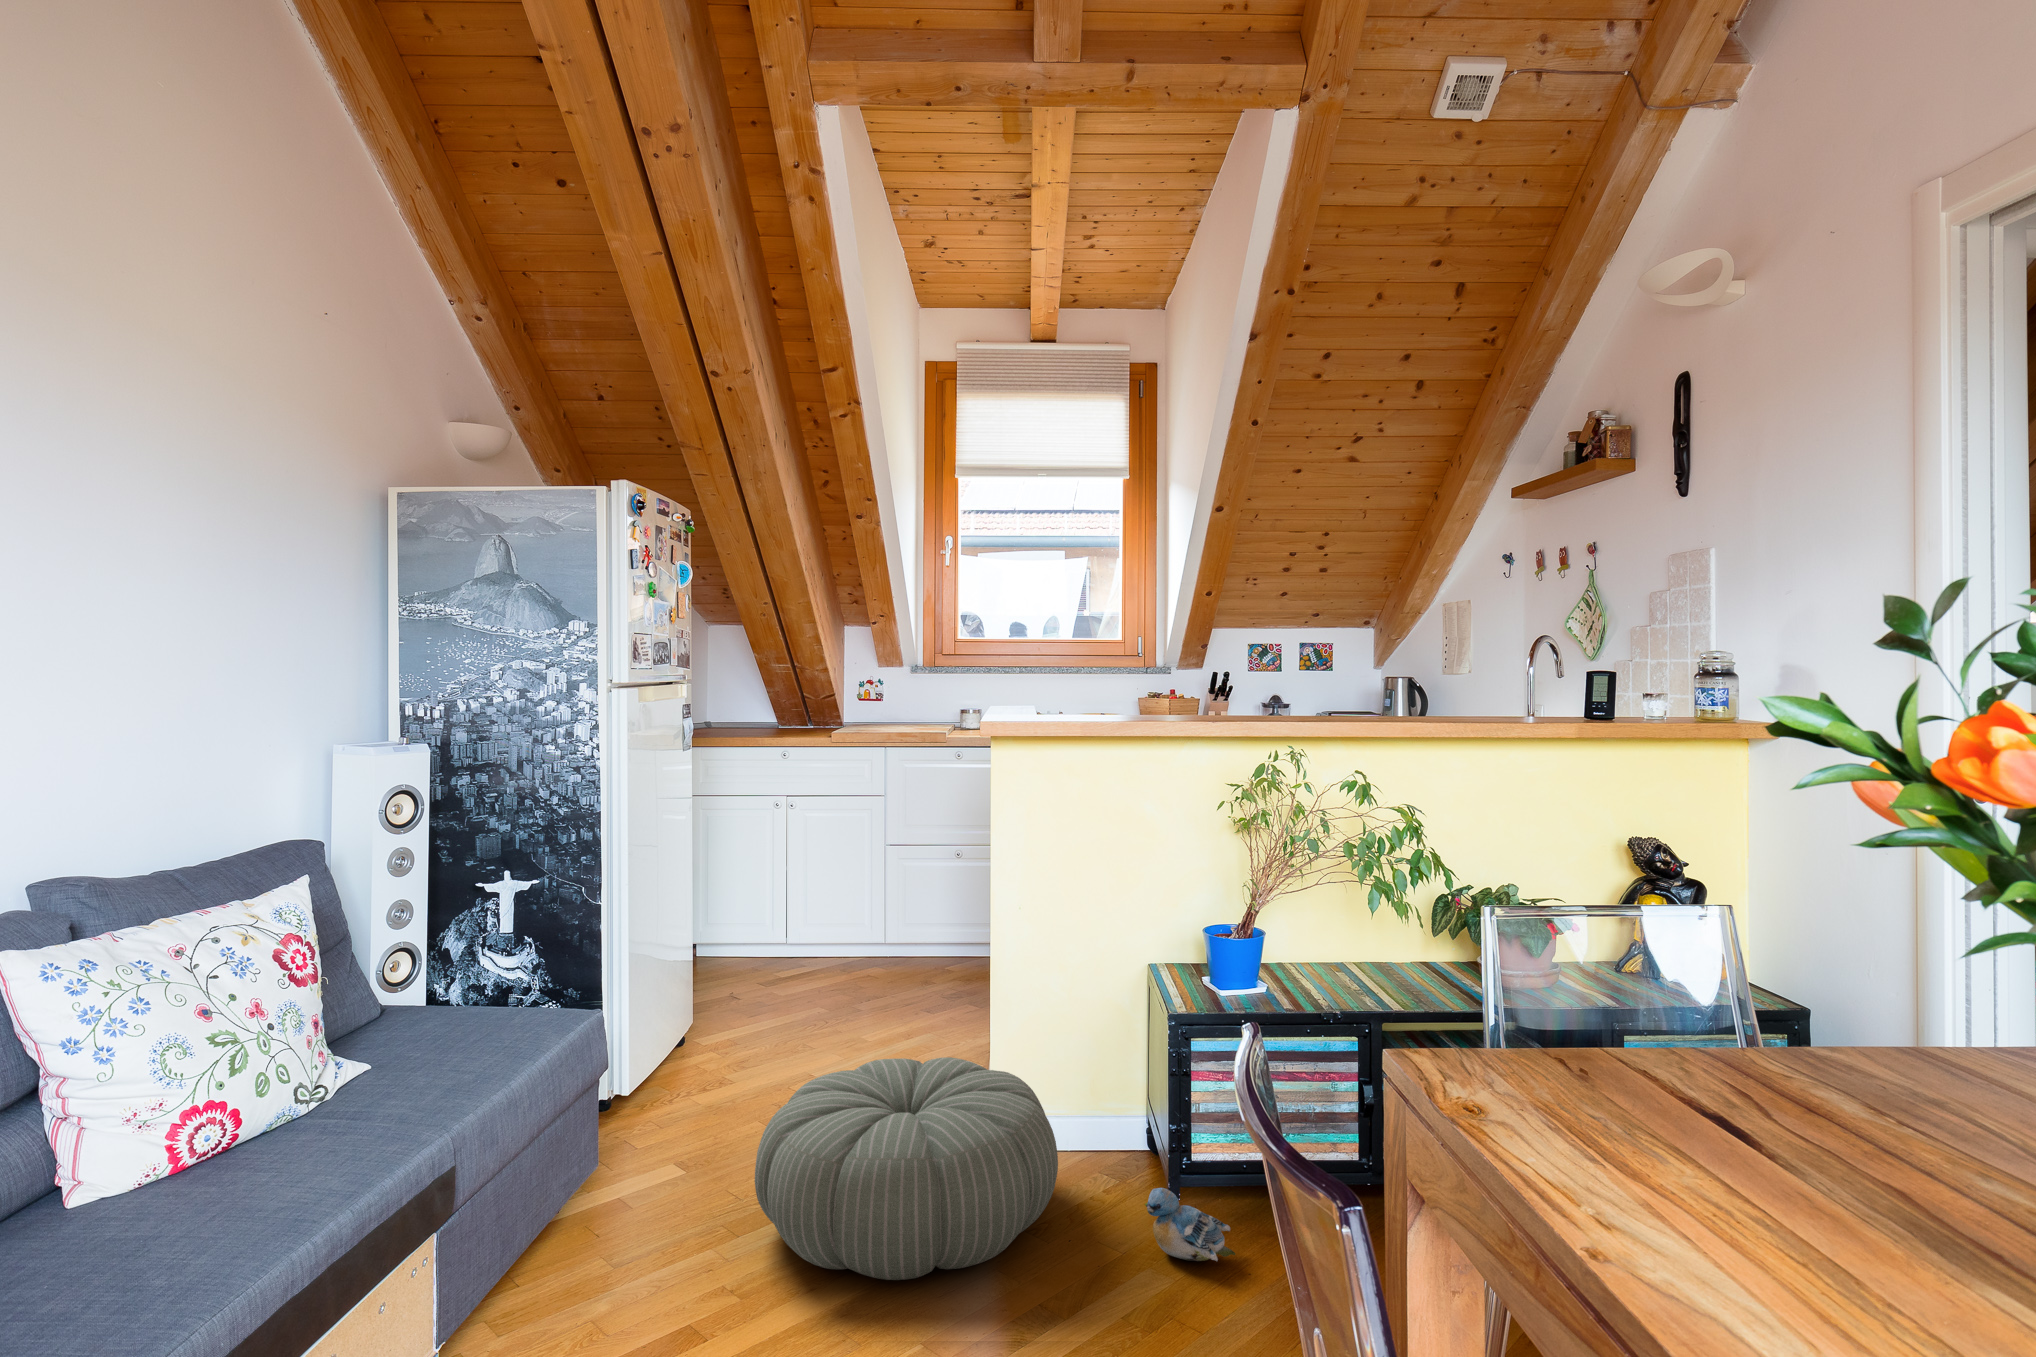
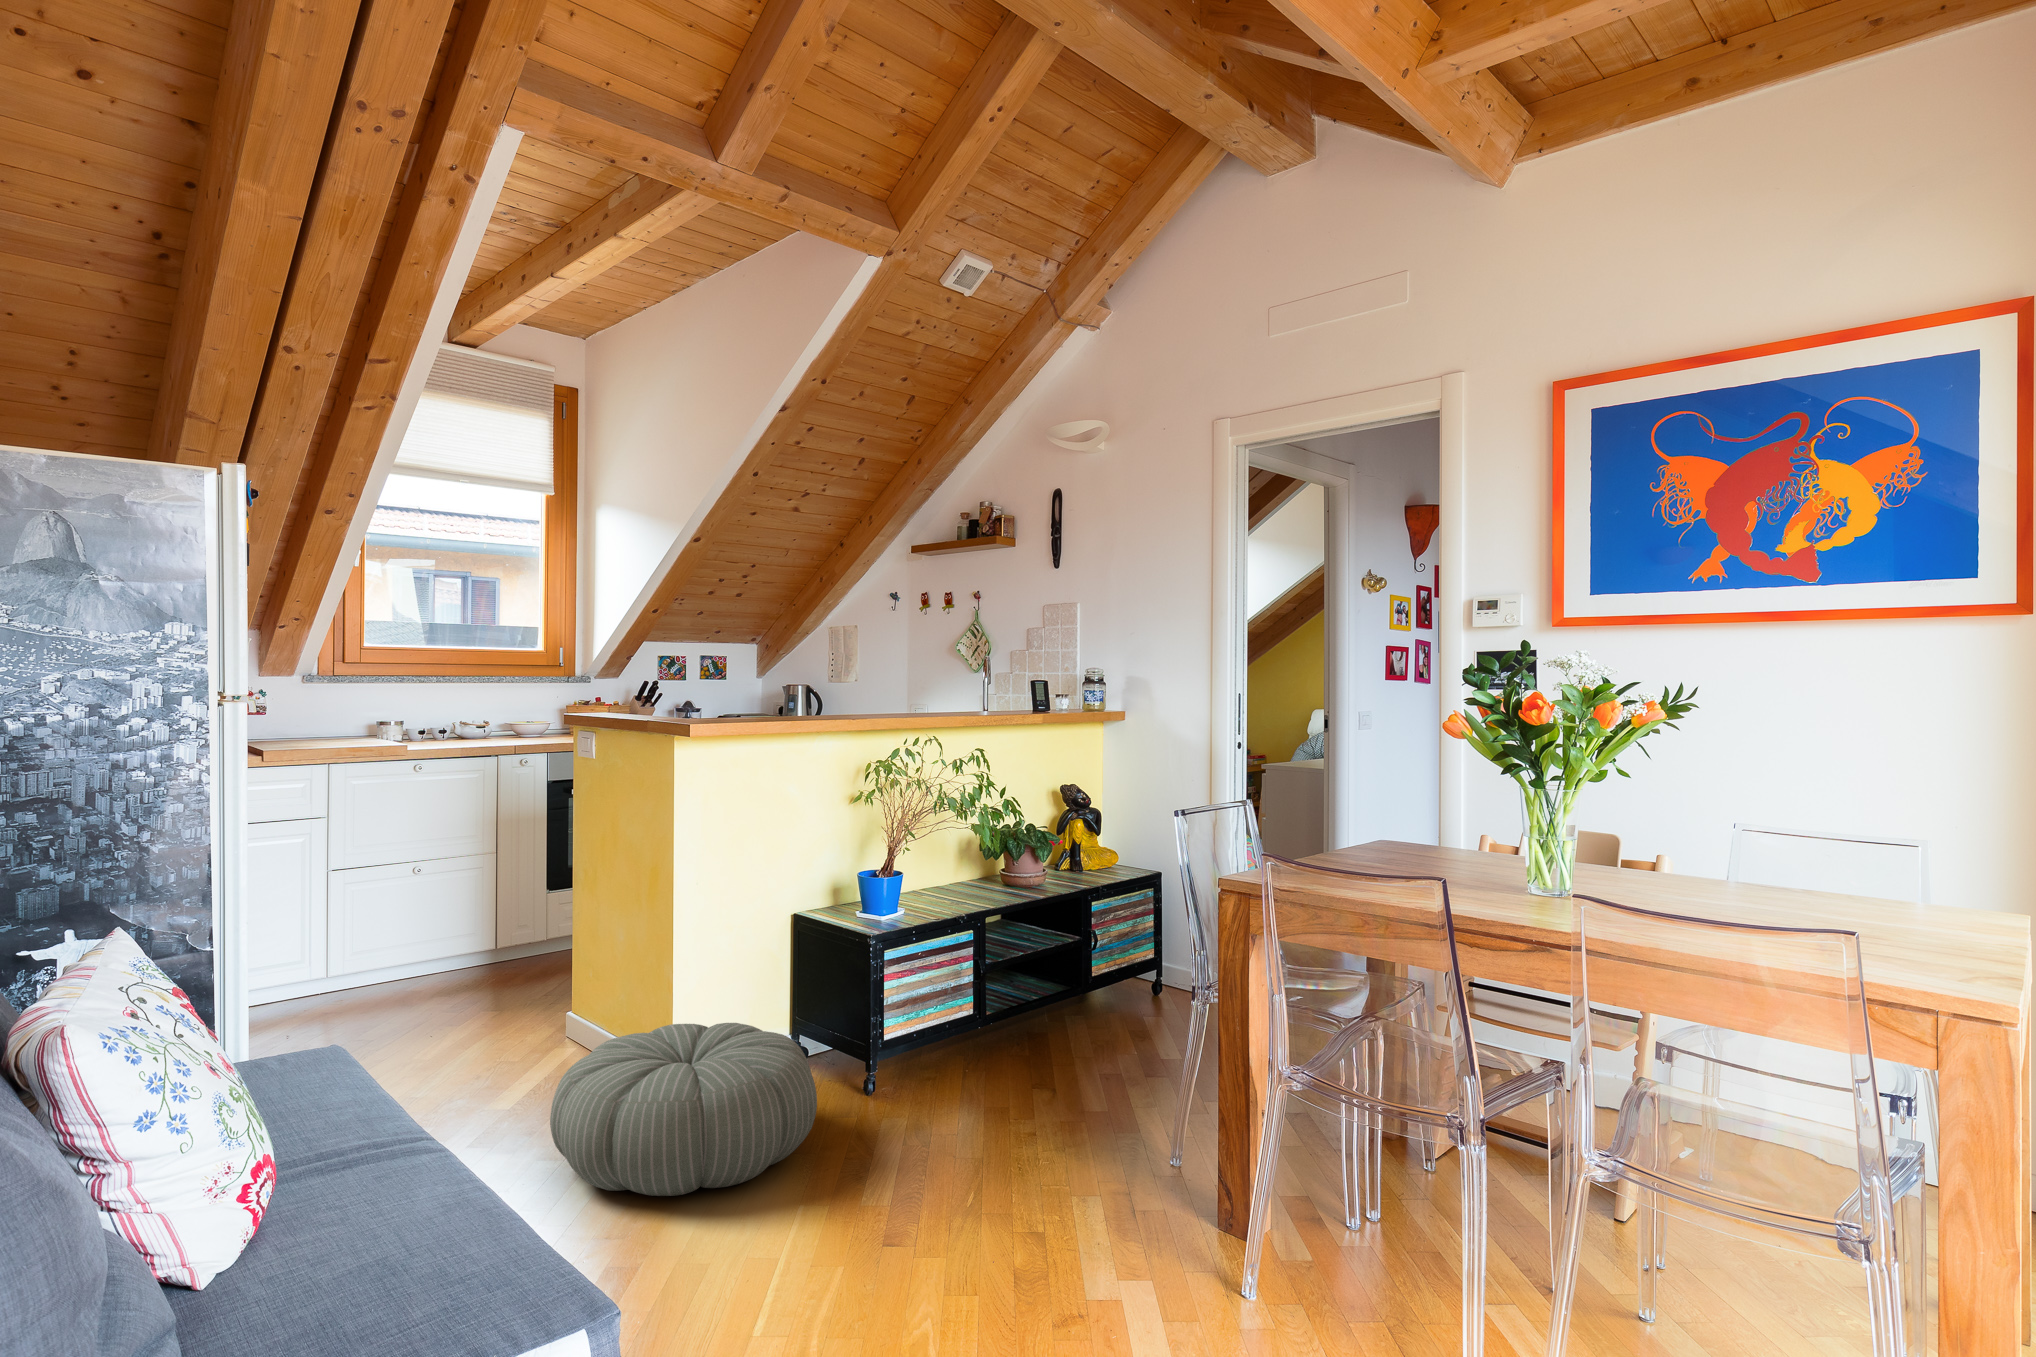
plush toy: present [1145,1188,1235,1261] -> none [873,1070,936,1115]

